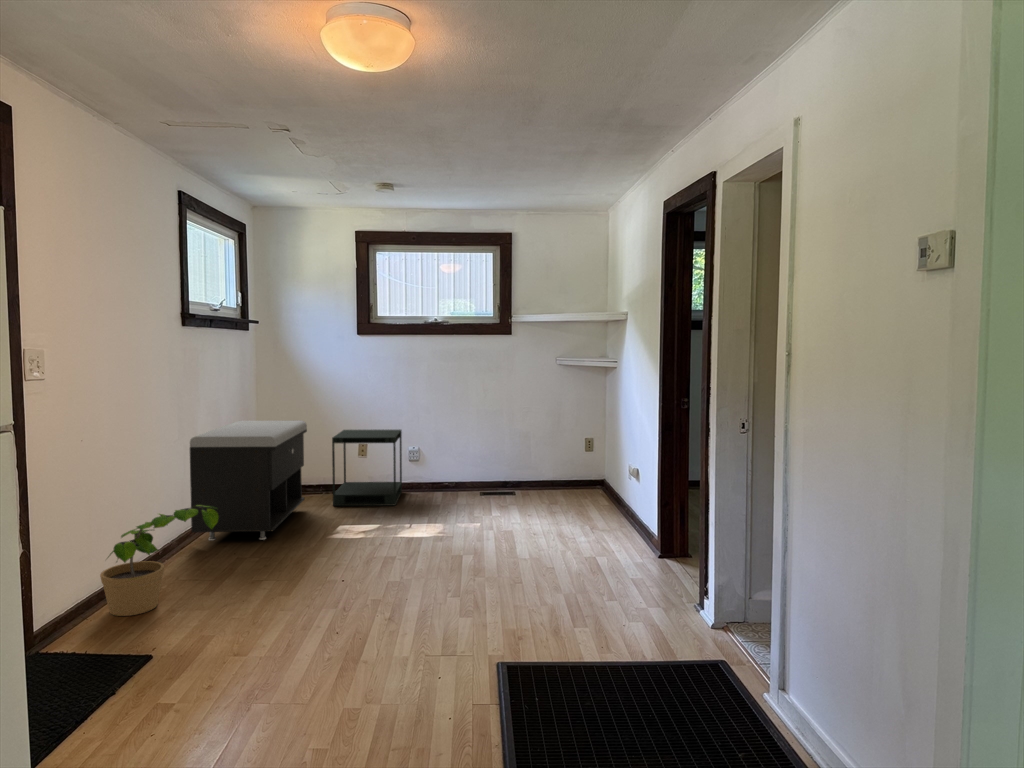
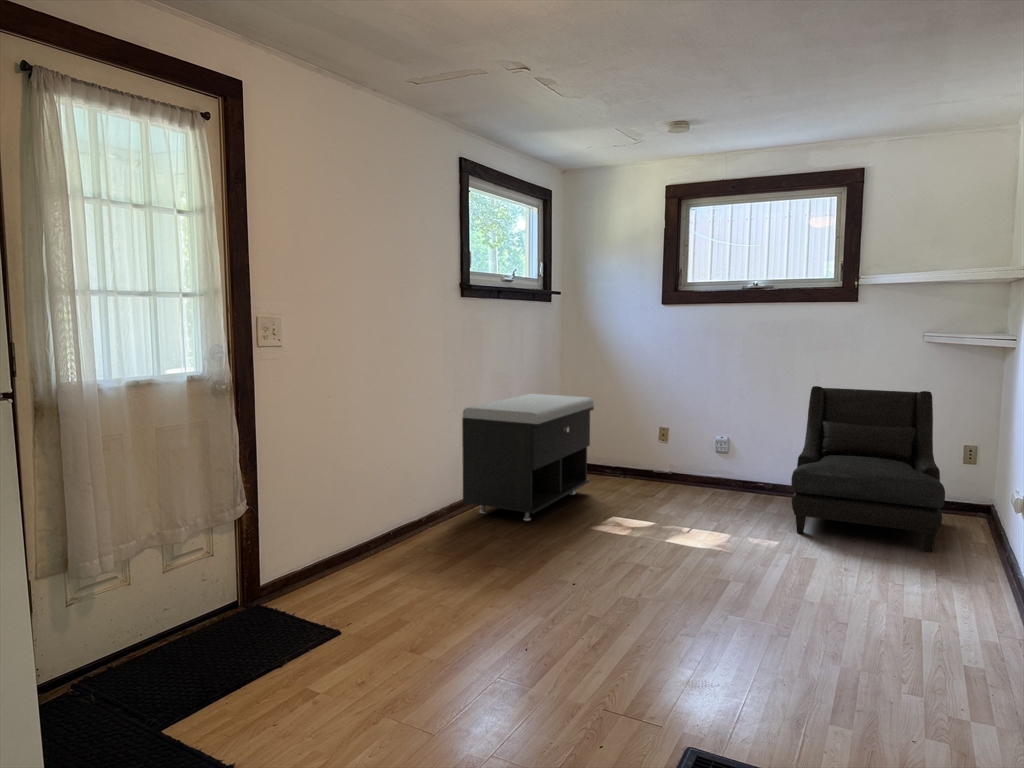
armchair: none [483,401,582,515] -> present [791,386,945,552]
side table: present [332,429,402,506] -> none [620,410,708,502]
potted plant: present [100,505,219,616] -> none [335,480,440,581]

